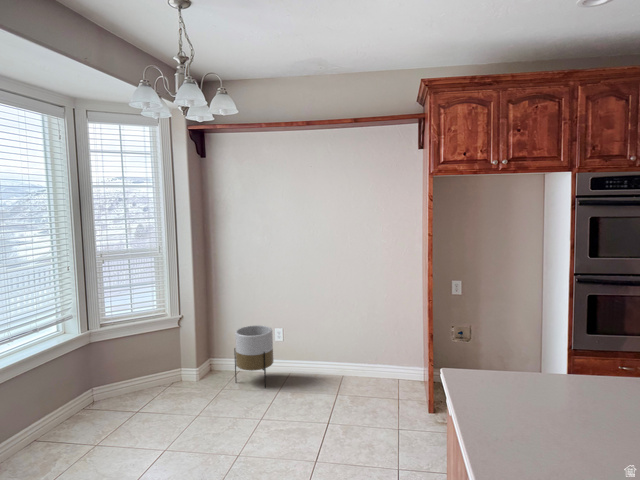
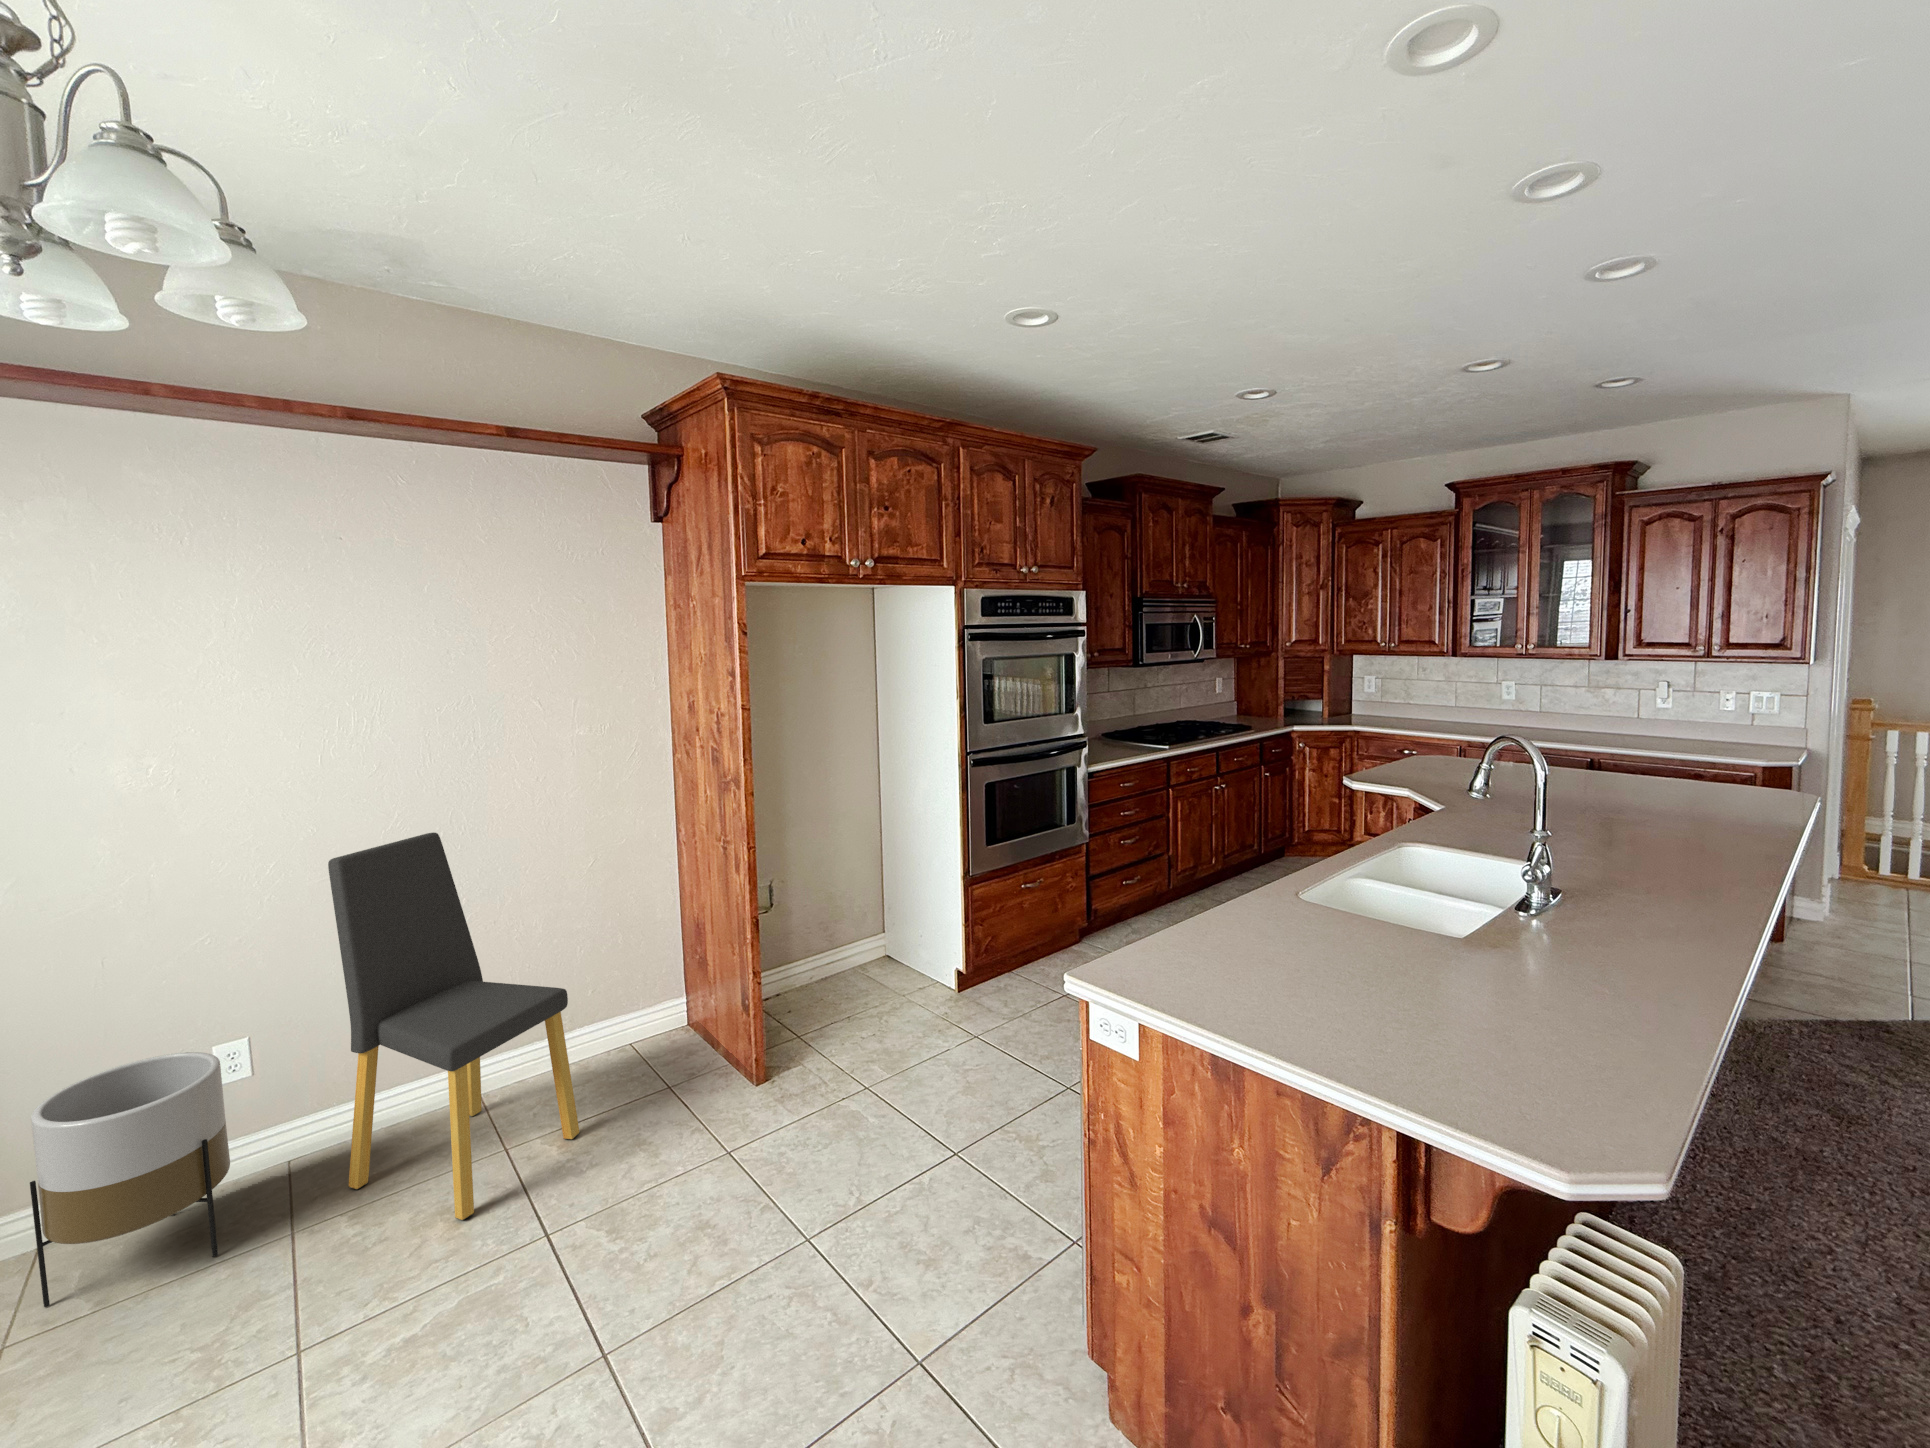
dining chair: none [298,273,361,408] -> present [328,832,579,1220]

